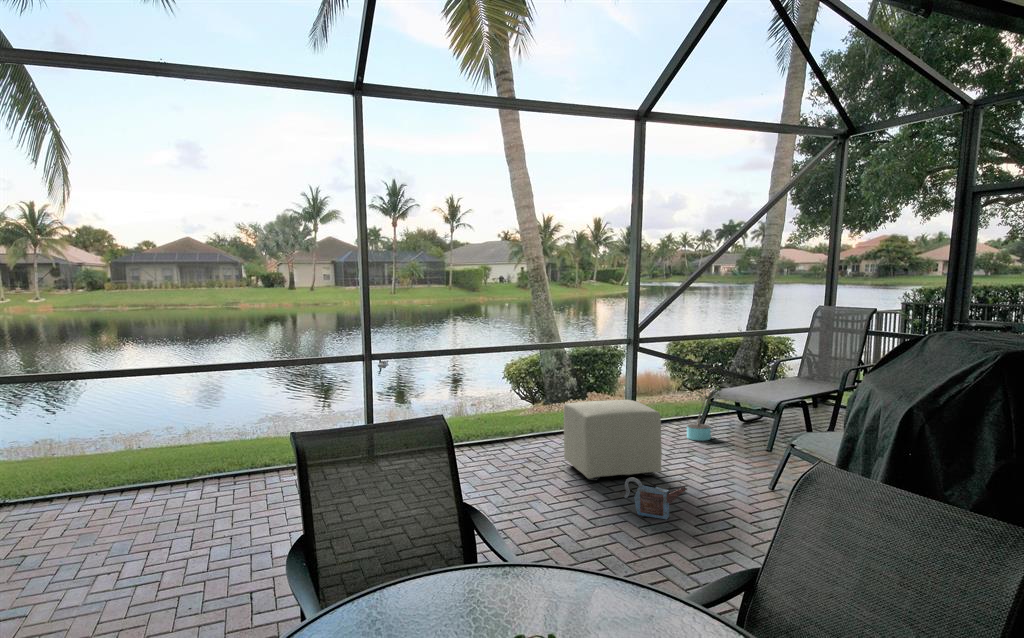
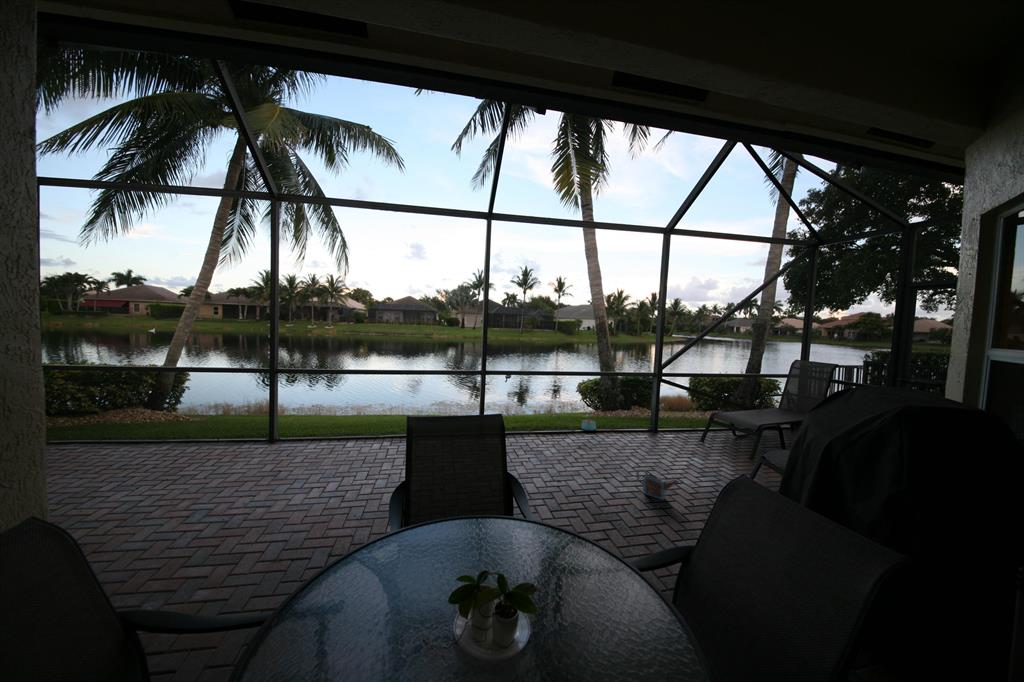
potted plant: present [677,363,721,441] -> present [582,397,601,430]
ottoman: present [564,400,662,481] -> none [604,413,668,466]

